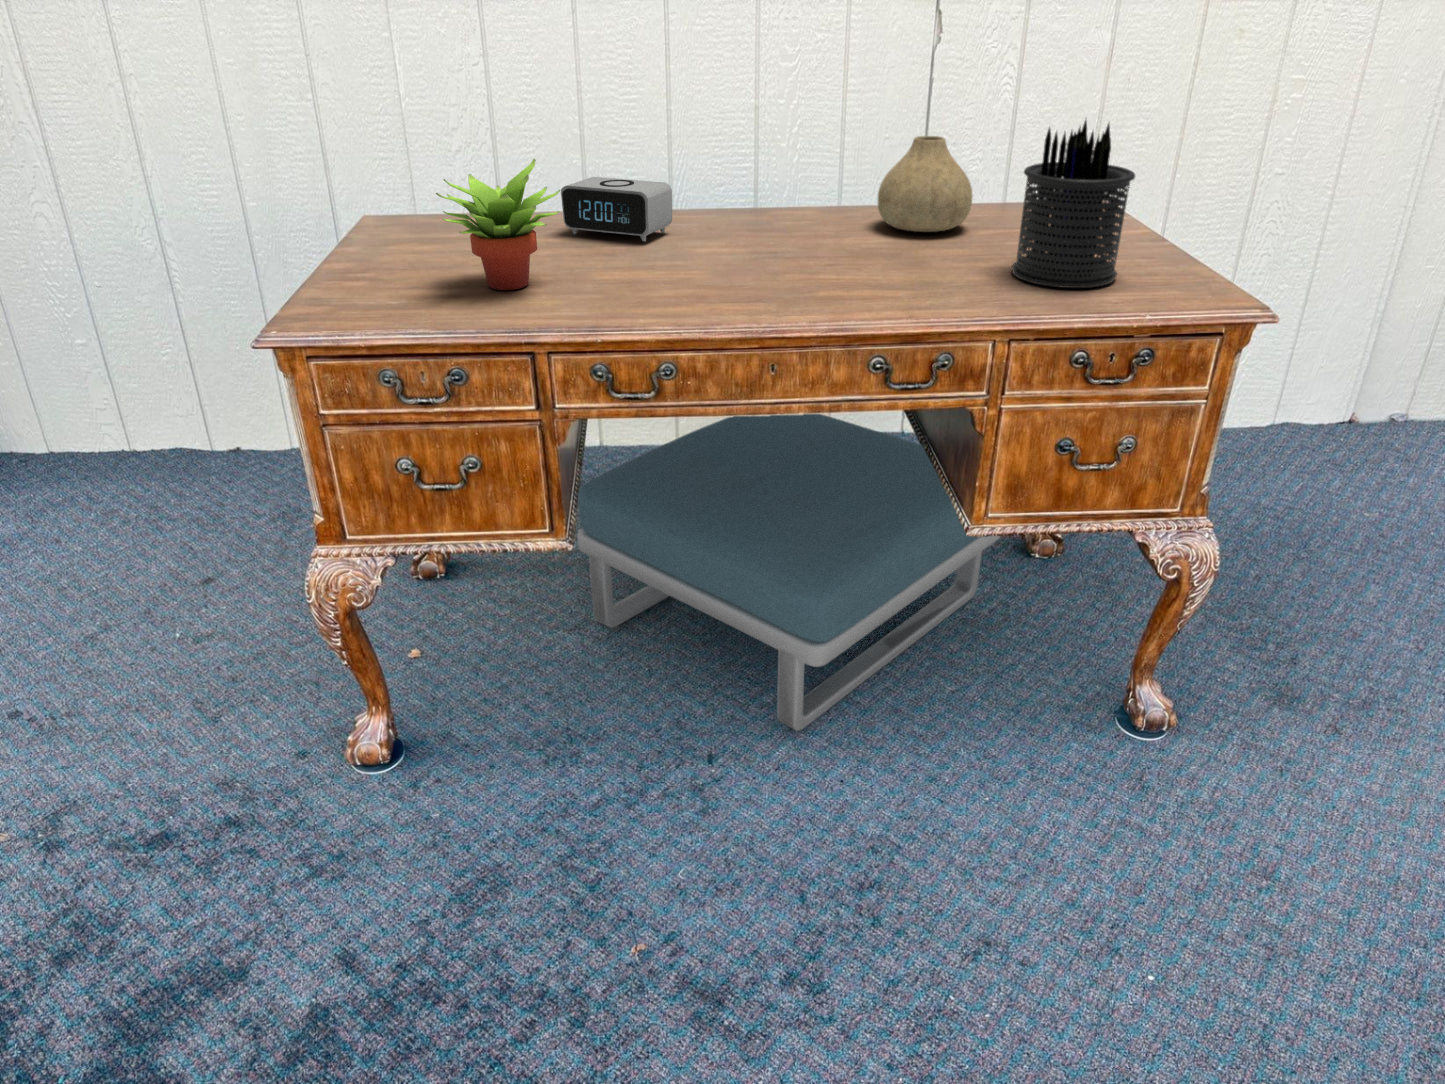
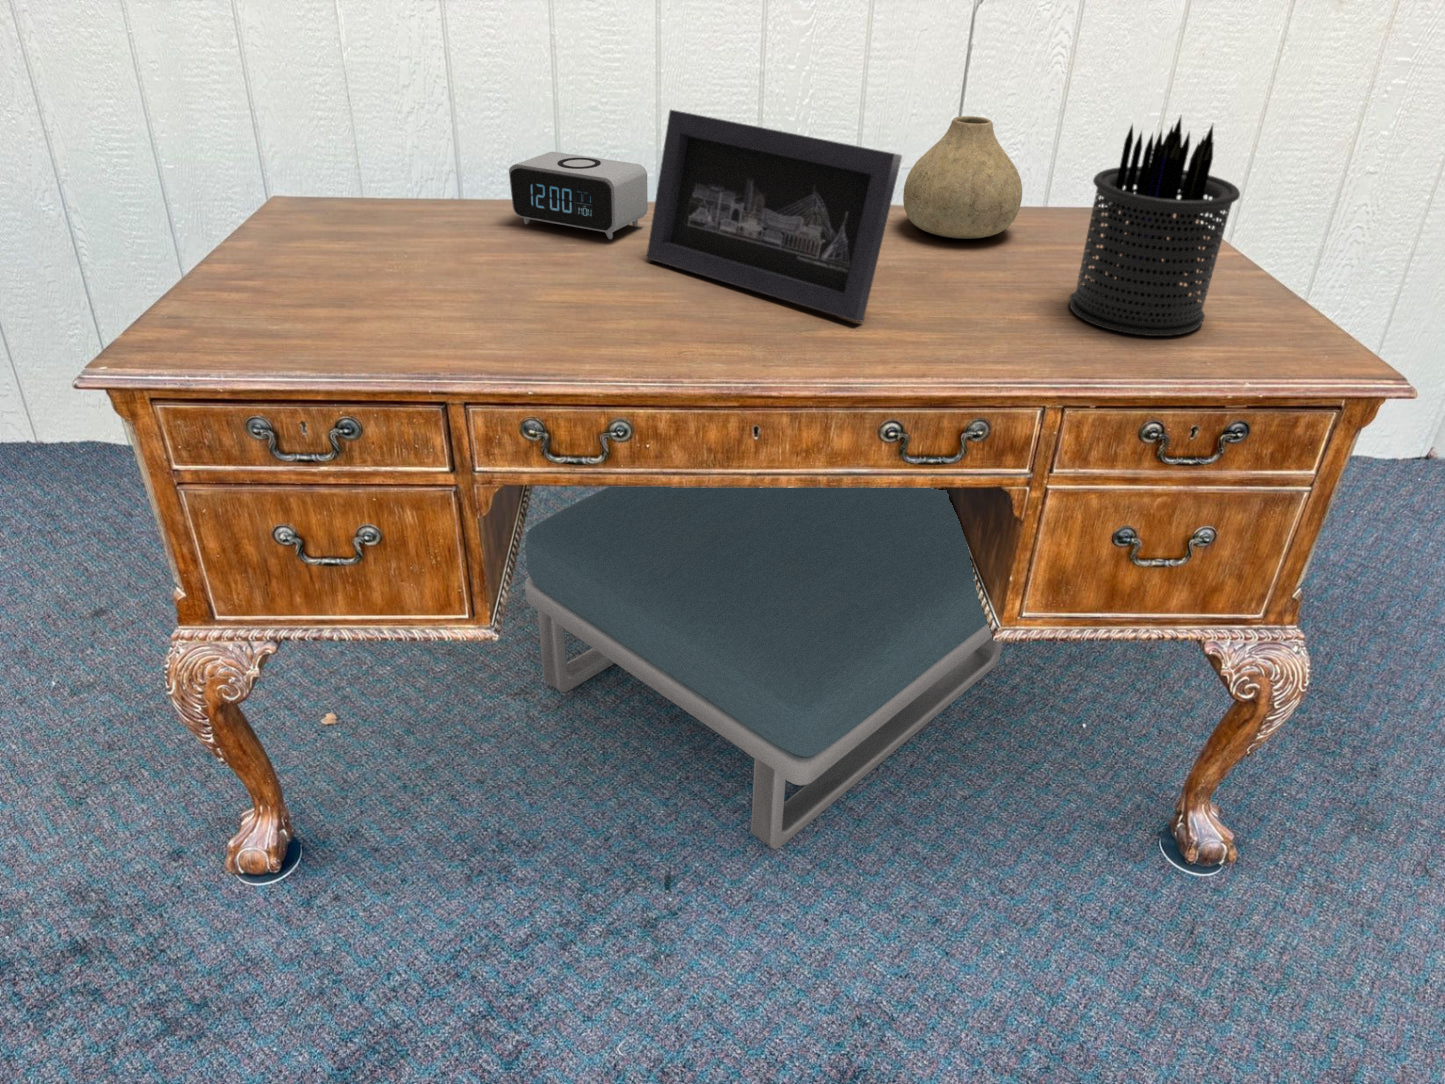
picture frame: none [675,134,876,286] -> present [647,110,902,321]
succulent plant: present [436,159,560,290] -> none [323,141,493,310]

